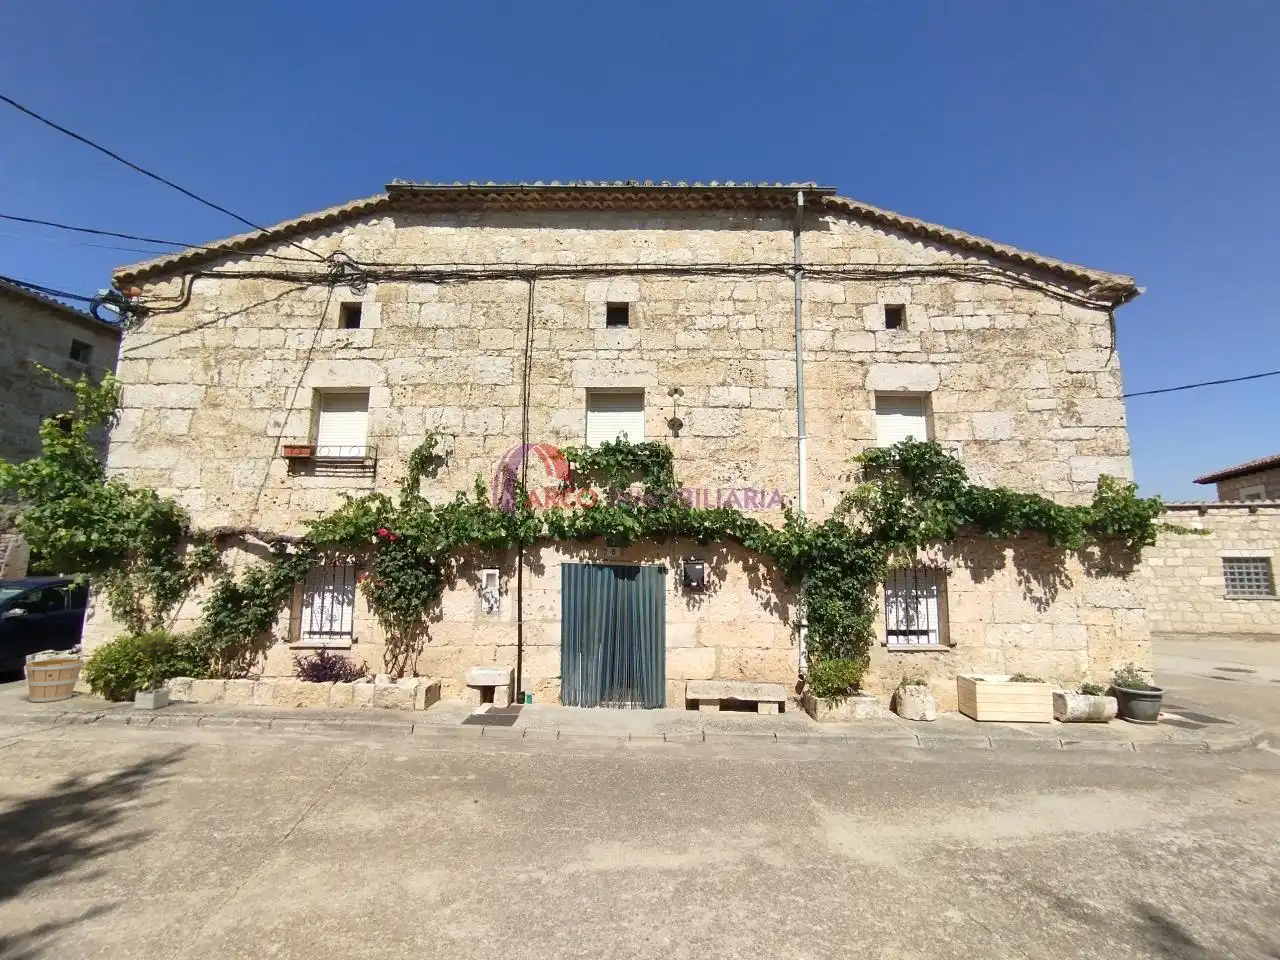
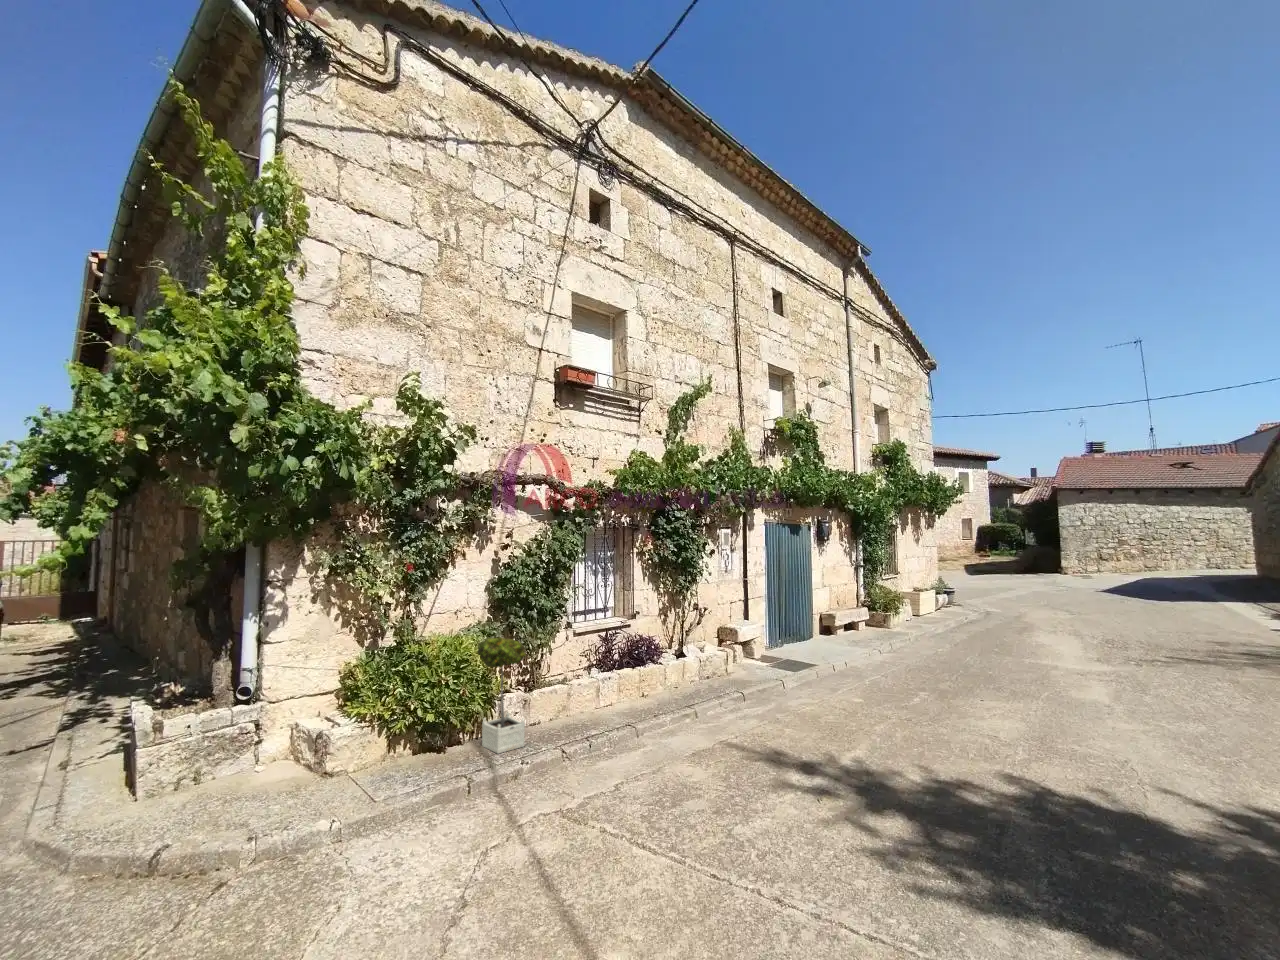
wooden bucket: present [26,658,84,702] -> none [230,706,329,806]

